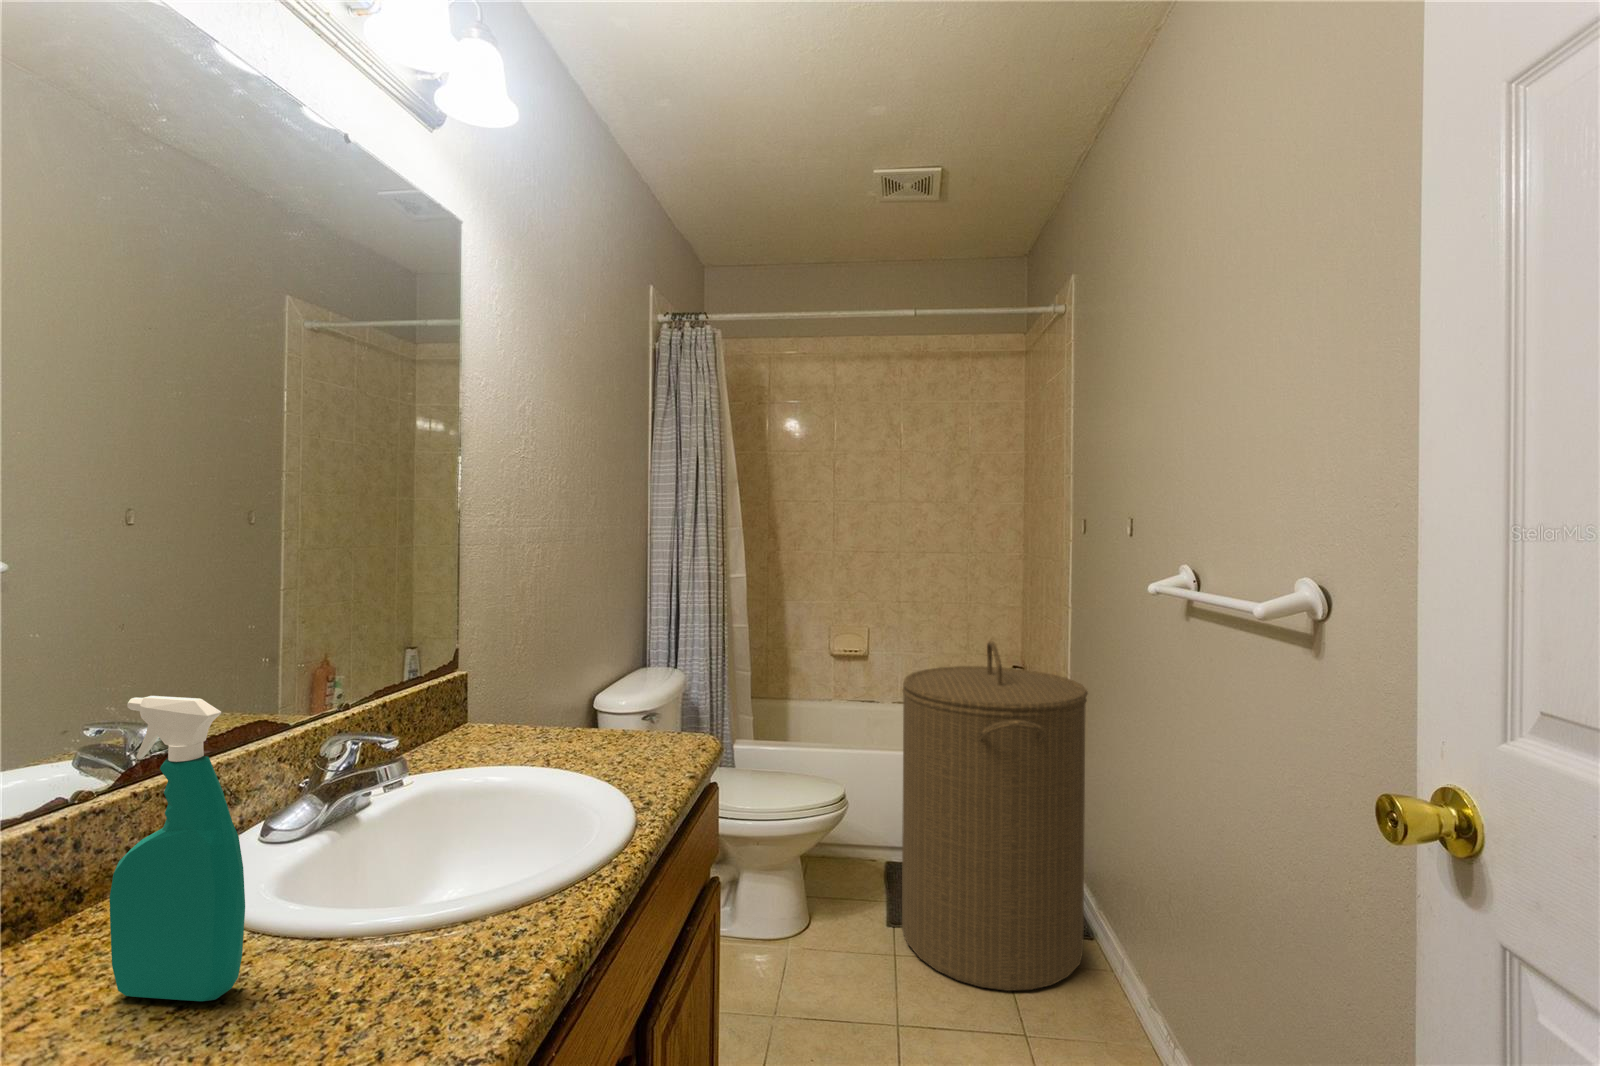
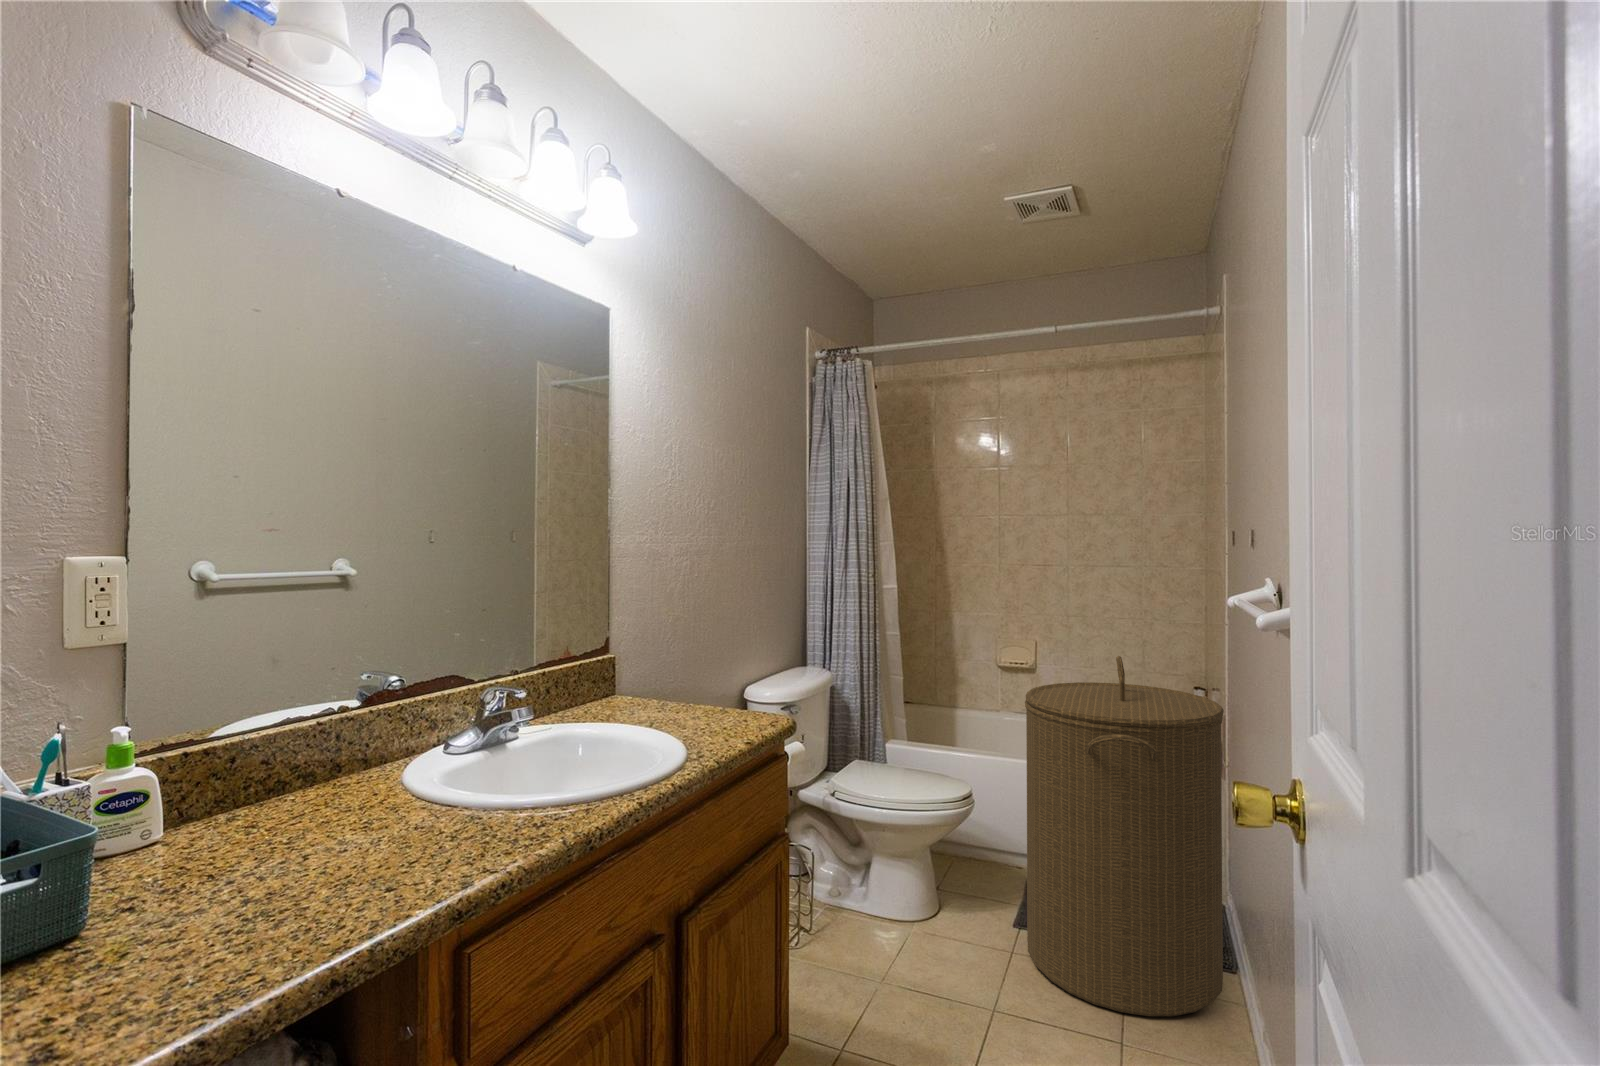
spray bottle: present [110,696,245,1001] -> none [337,642,400,825]

